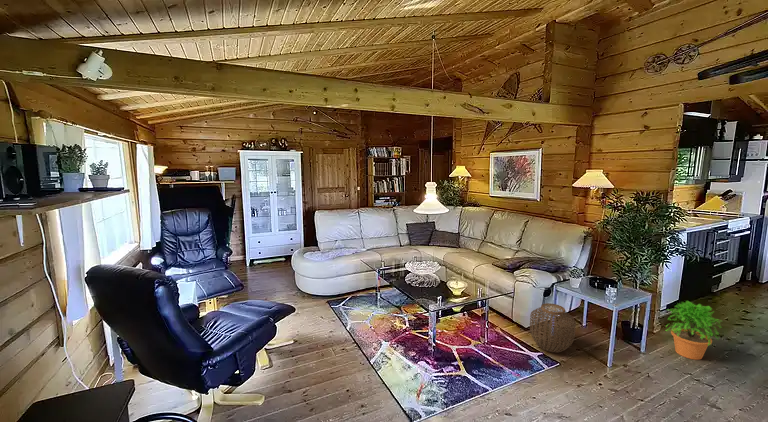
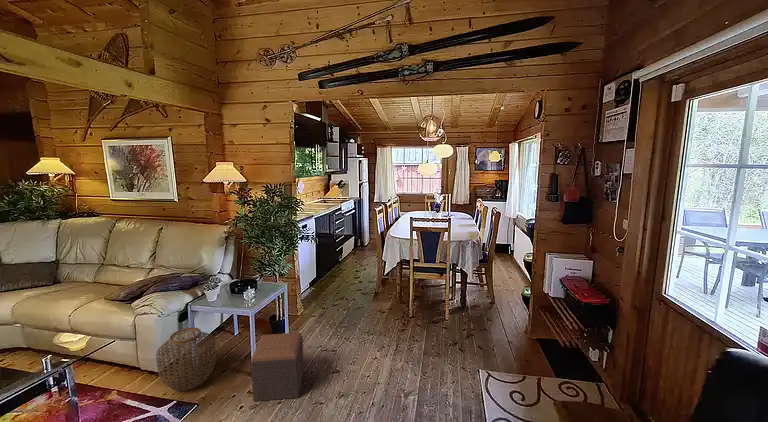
potted plant: present [666,301,719,360] -> none [301,280,341,331]
footstool: none [611,333,671,406] -> present [251,333,304,401]

